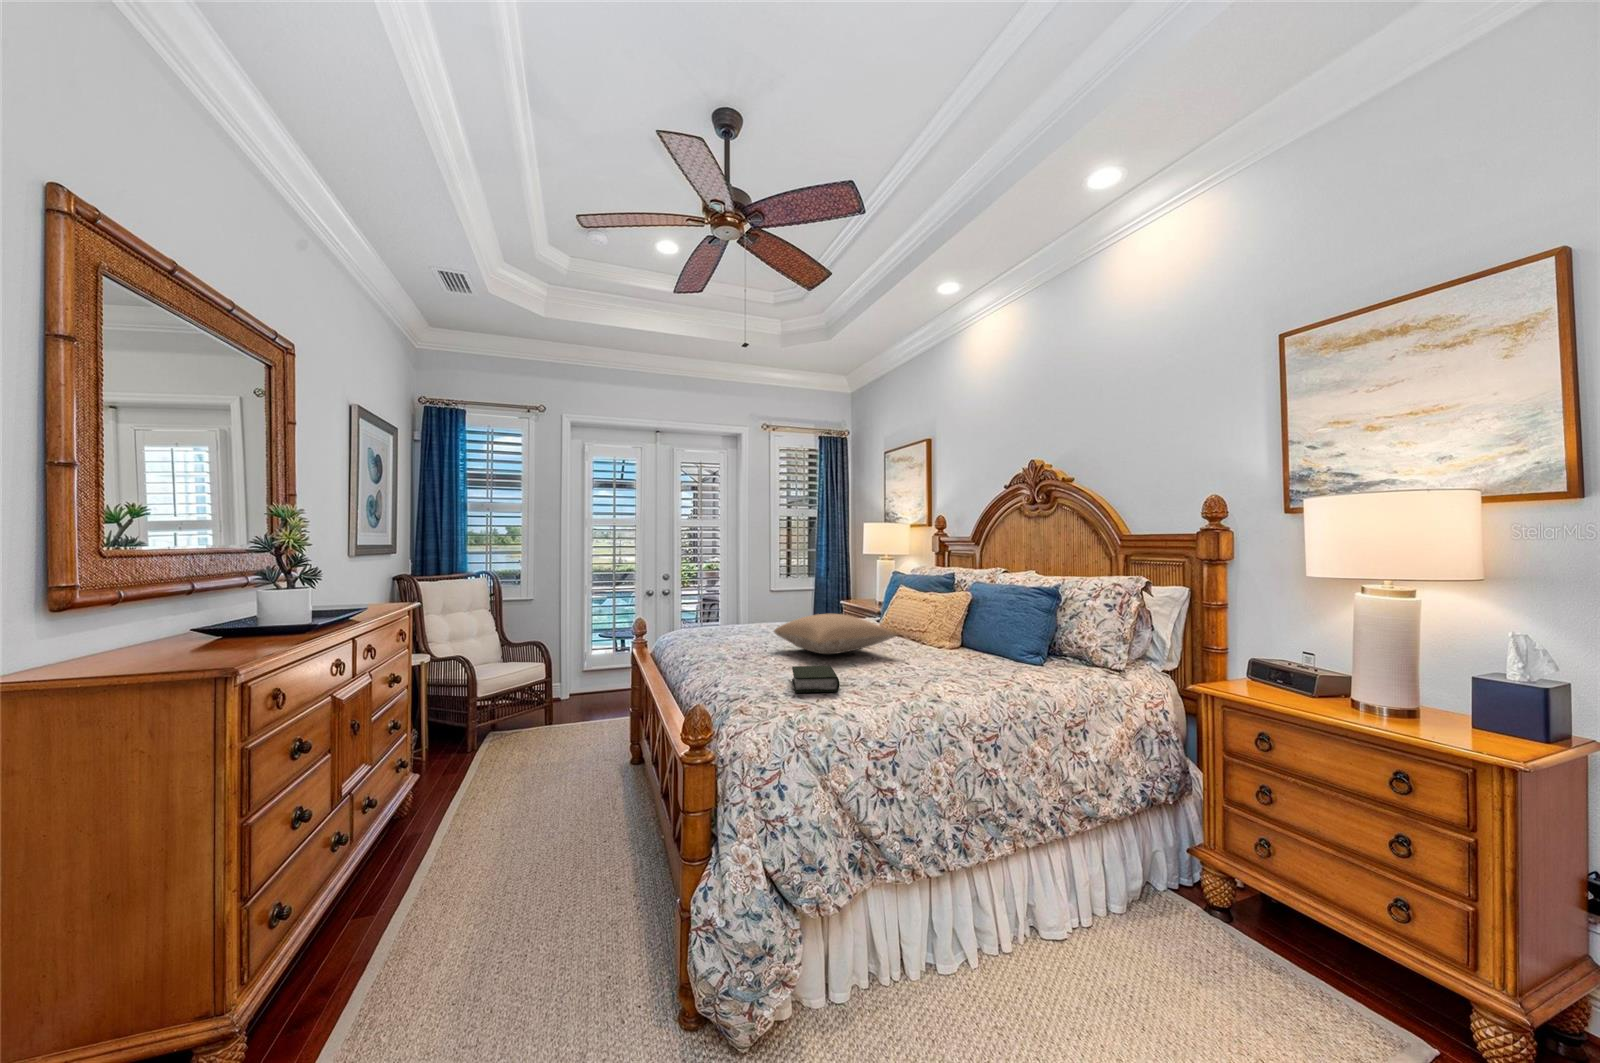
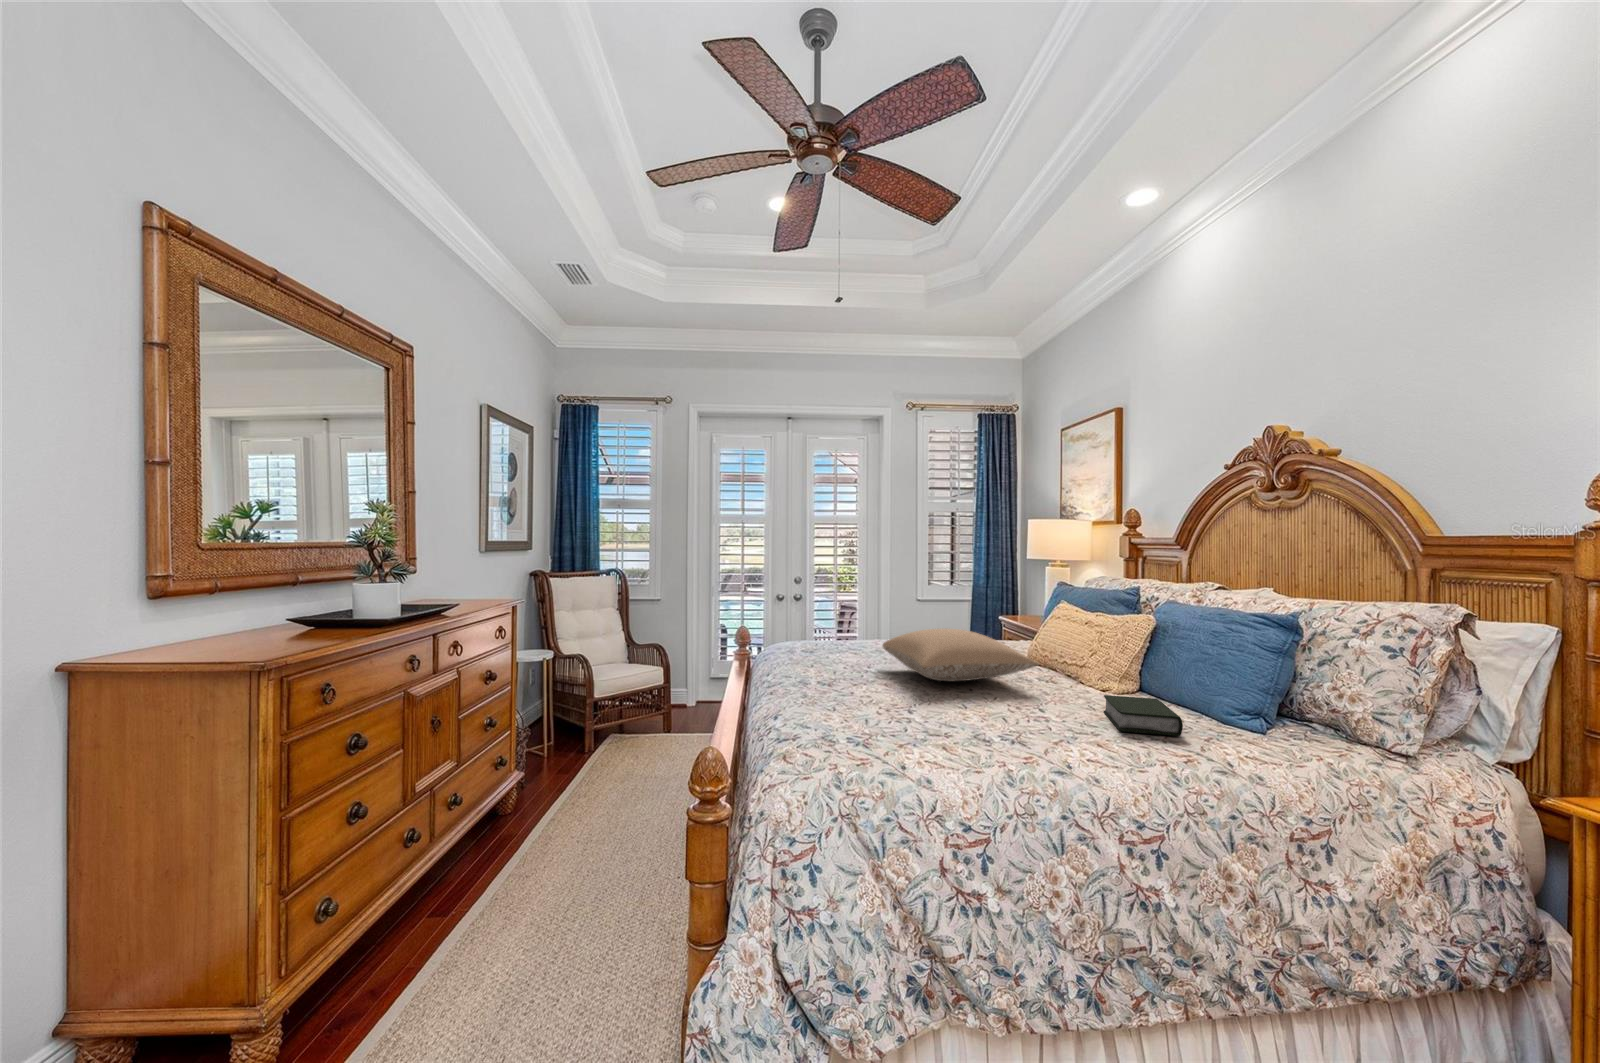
book: present [792,666,840,693] -> present [1104,695,1183,736]

